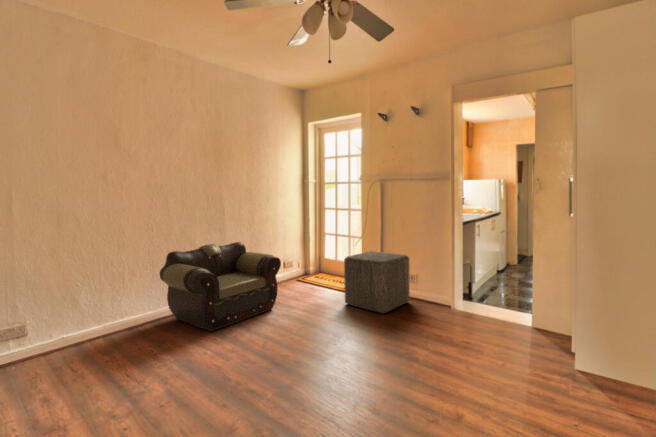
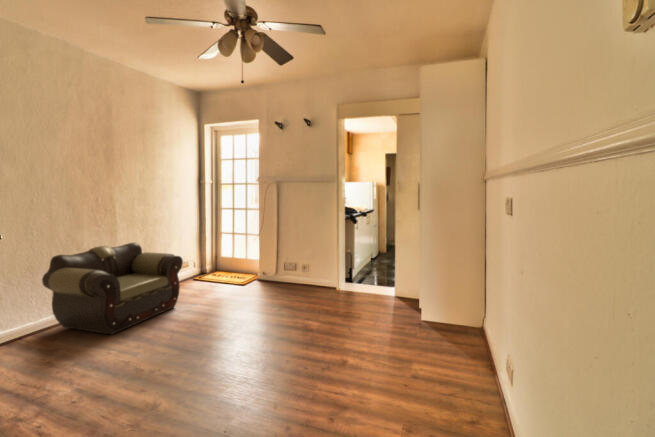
ottoman: present [344,251,409,313] -> none [246,246,304,300]

